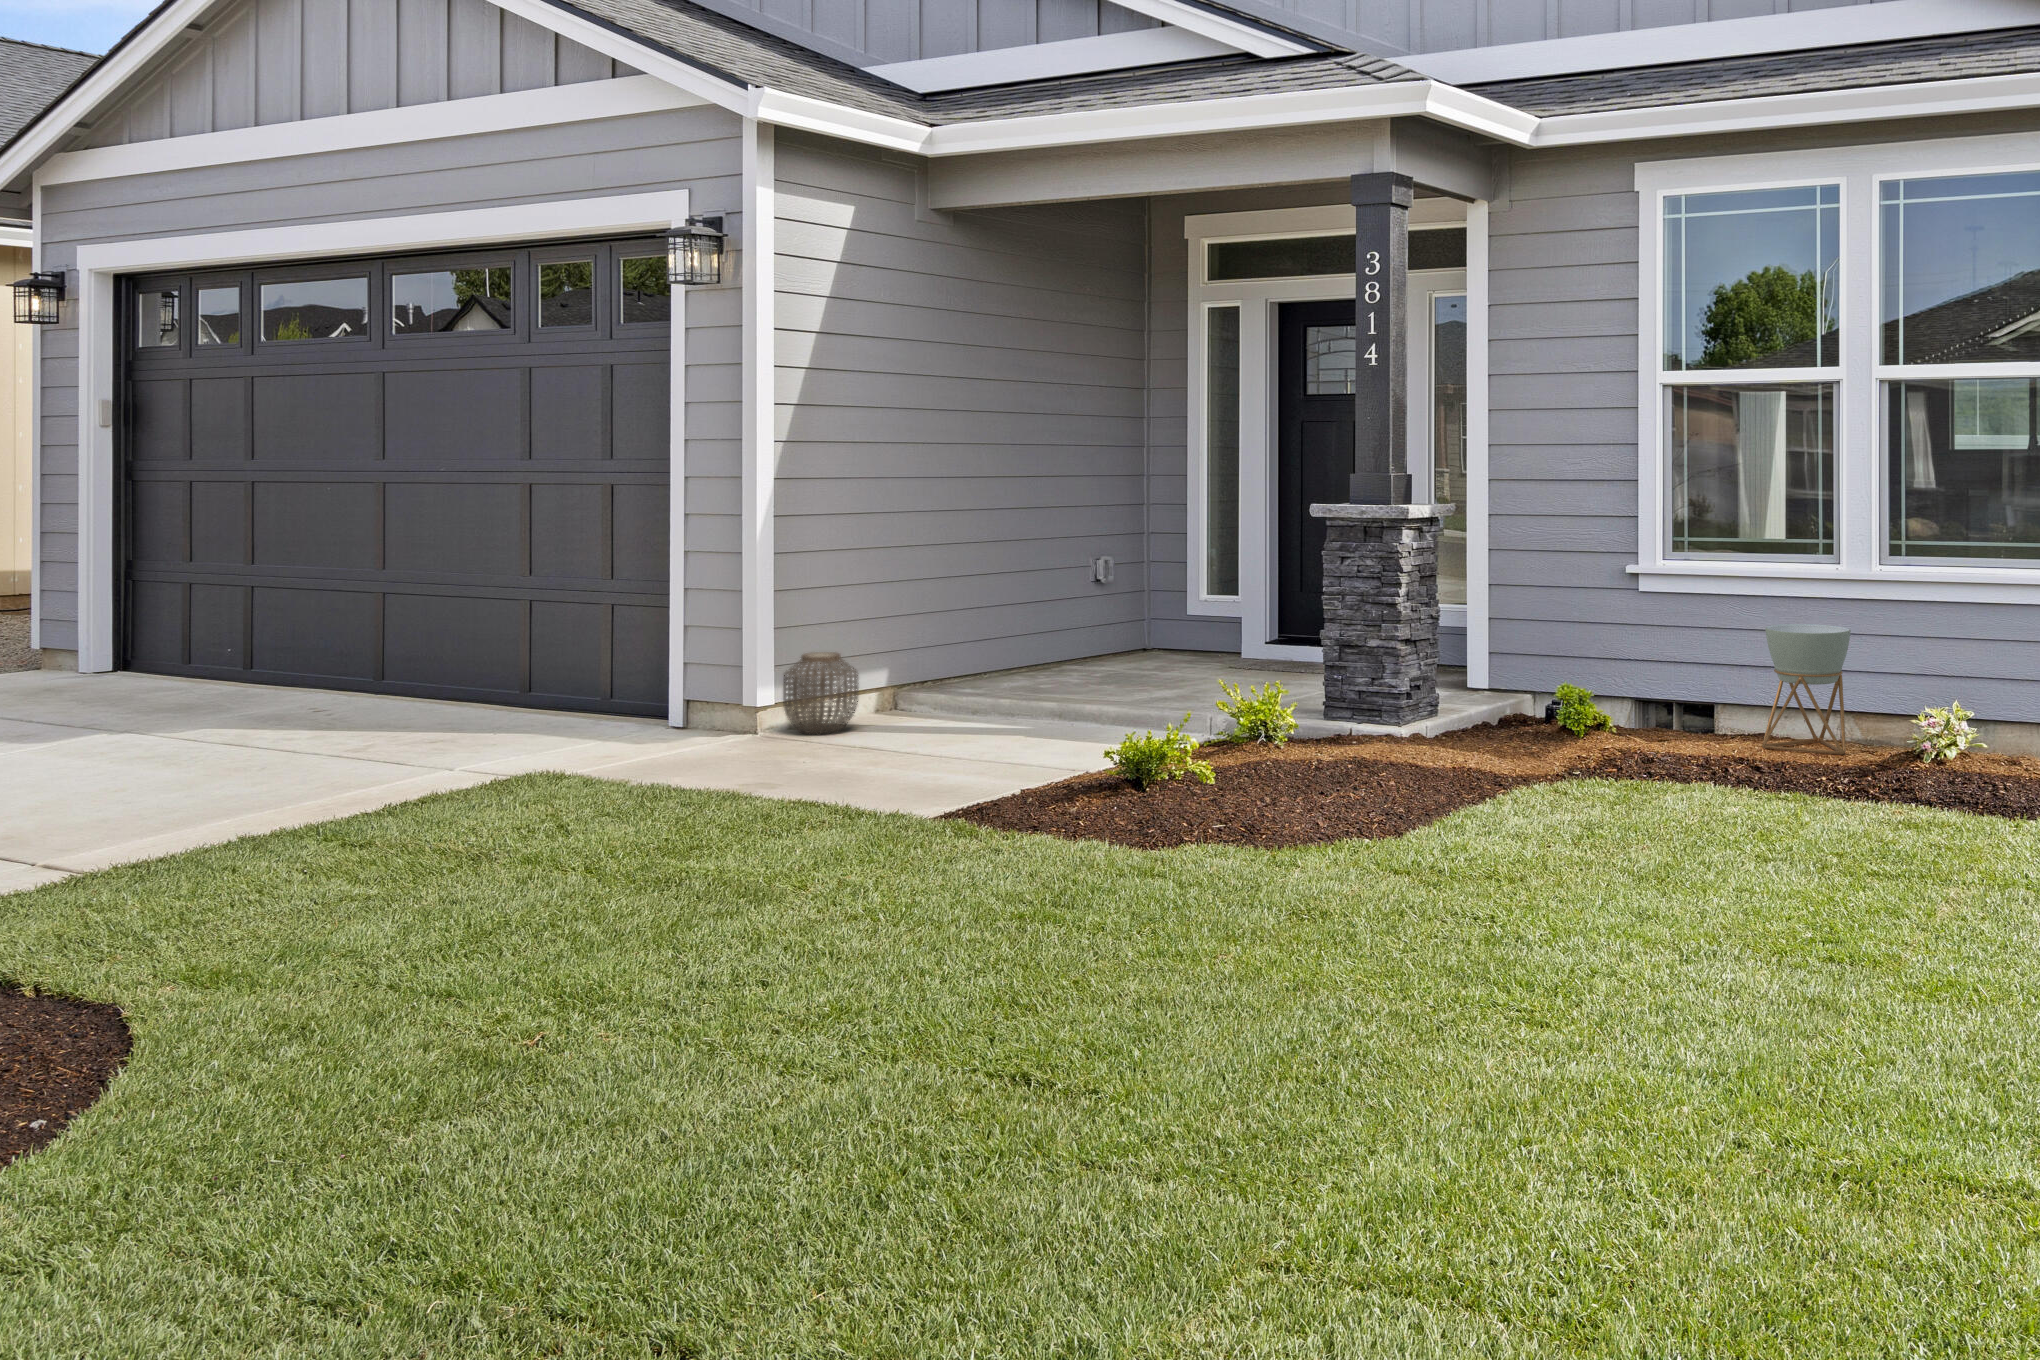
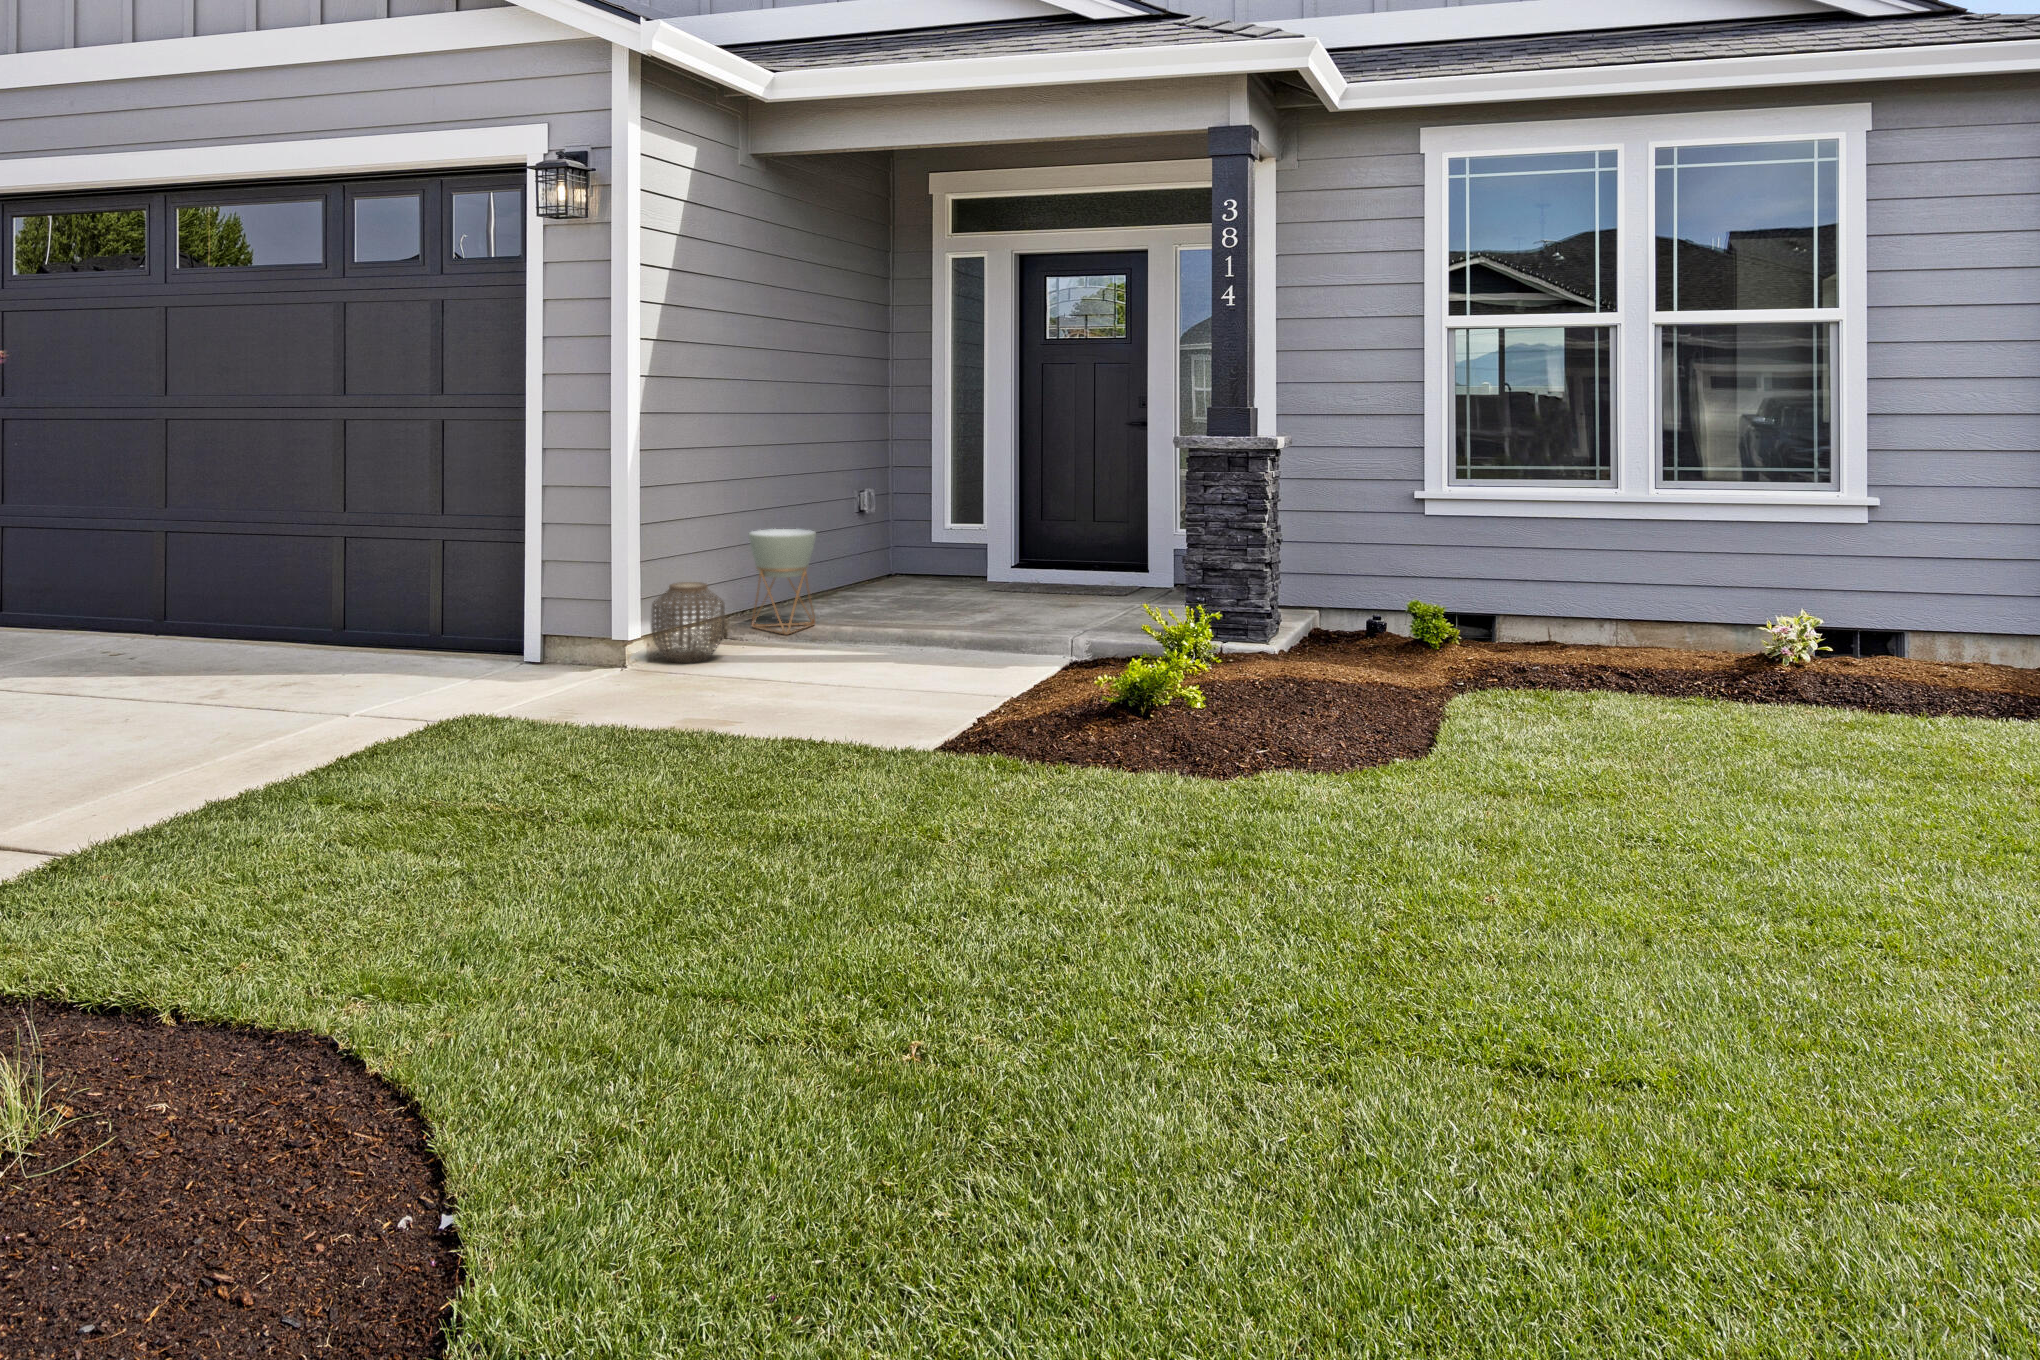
planter: present [1762,624,1851,755] -> present [749,529,816,635]

